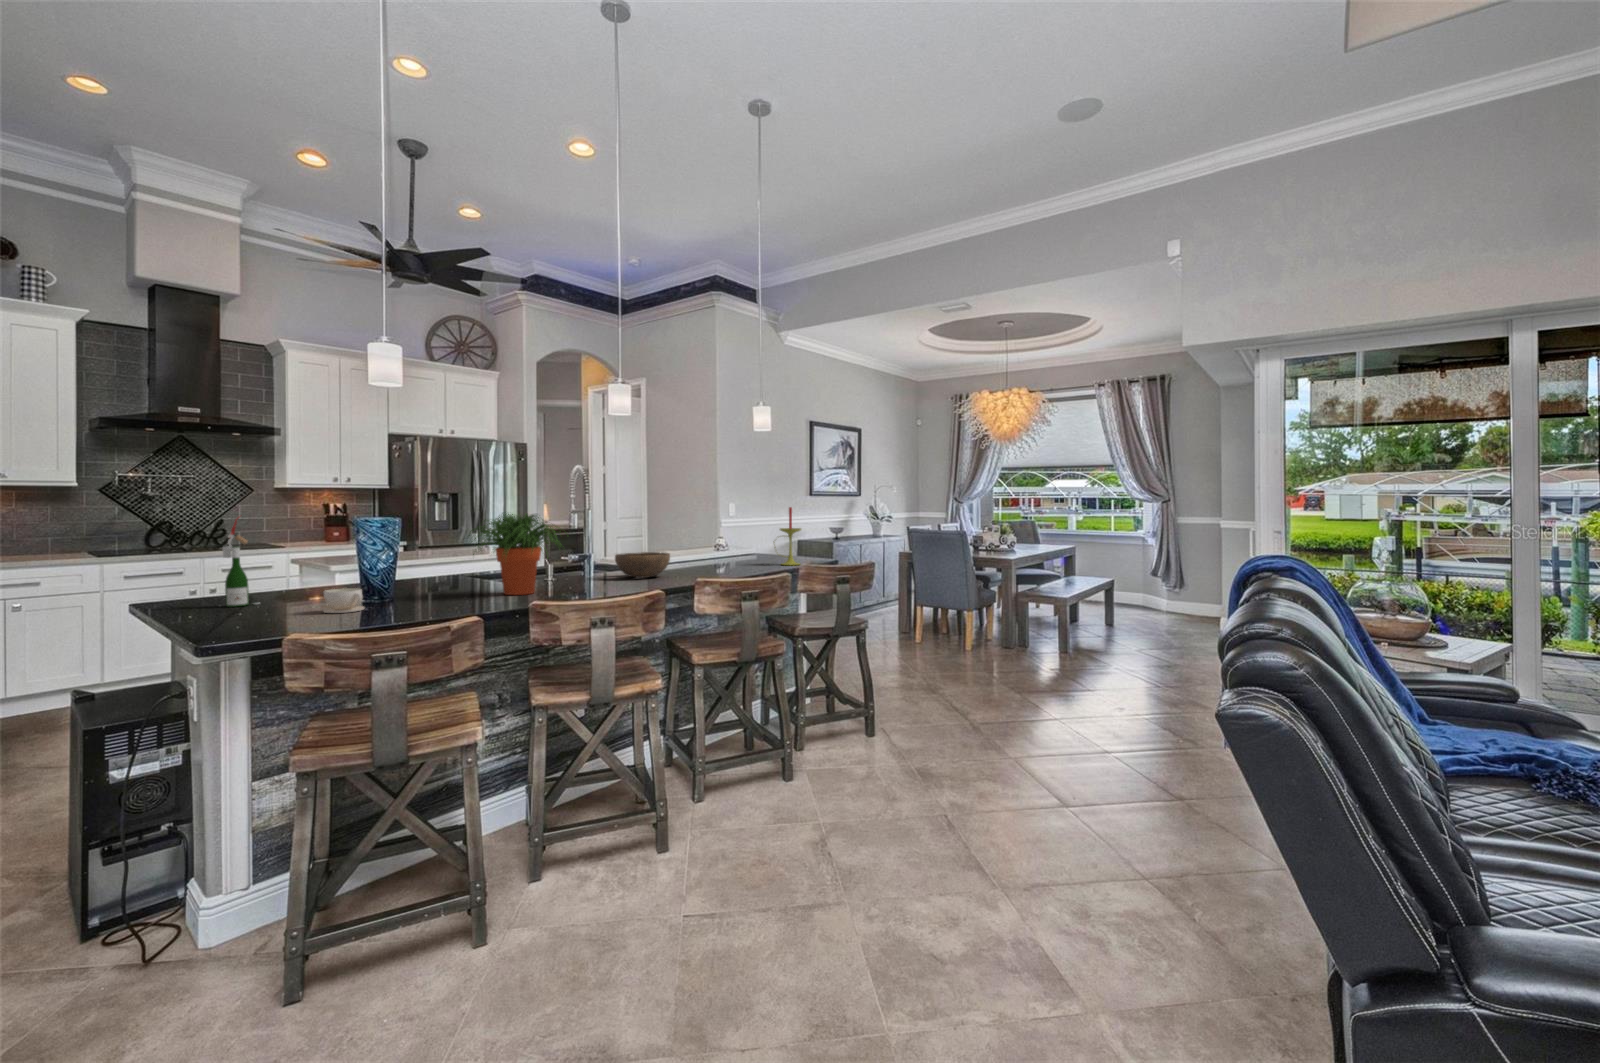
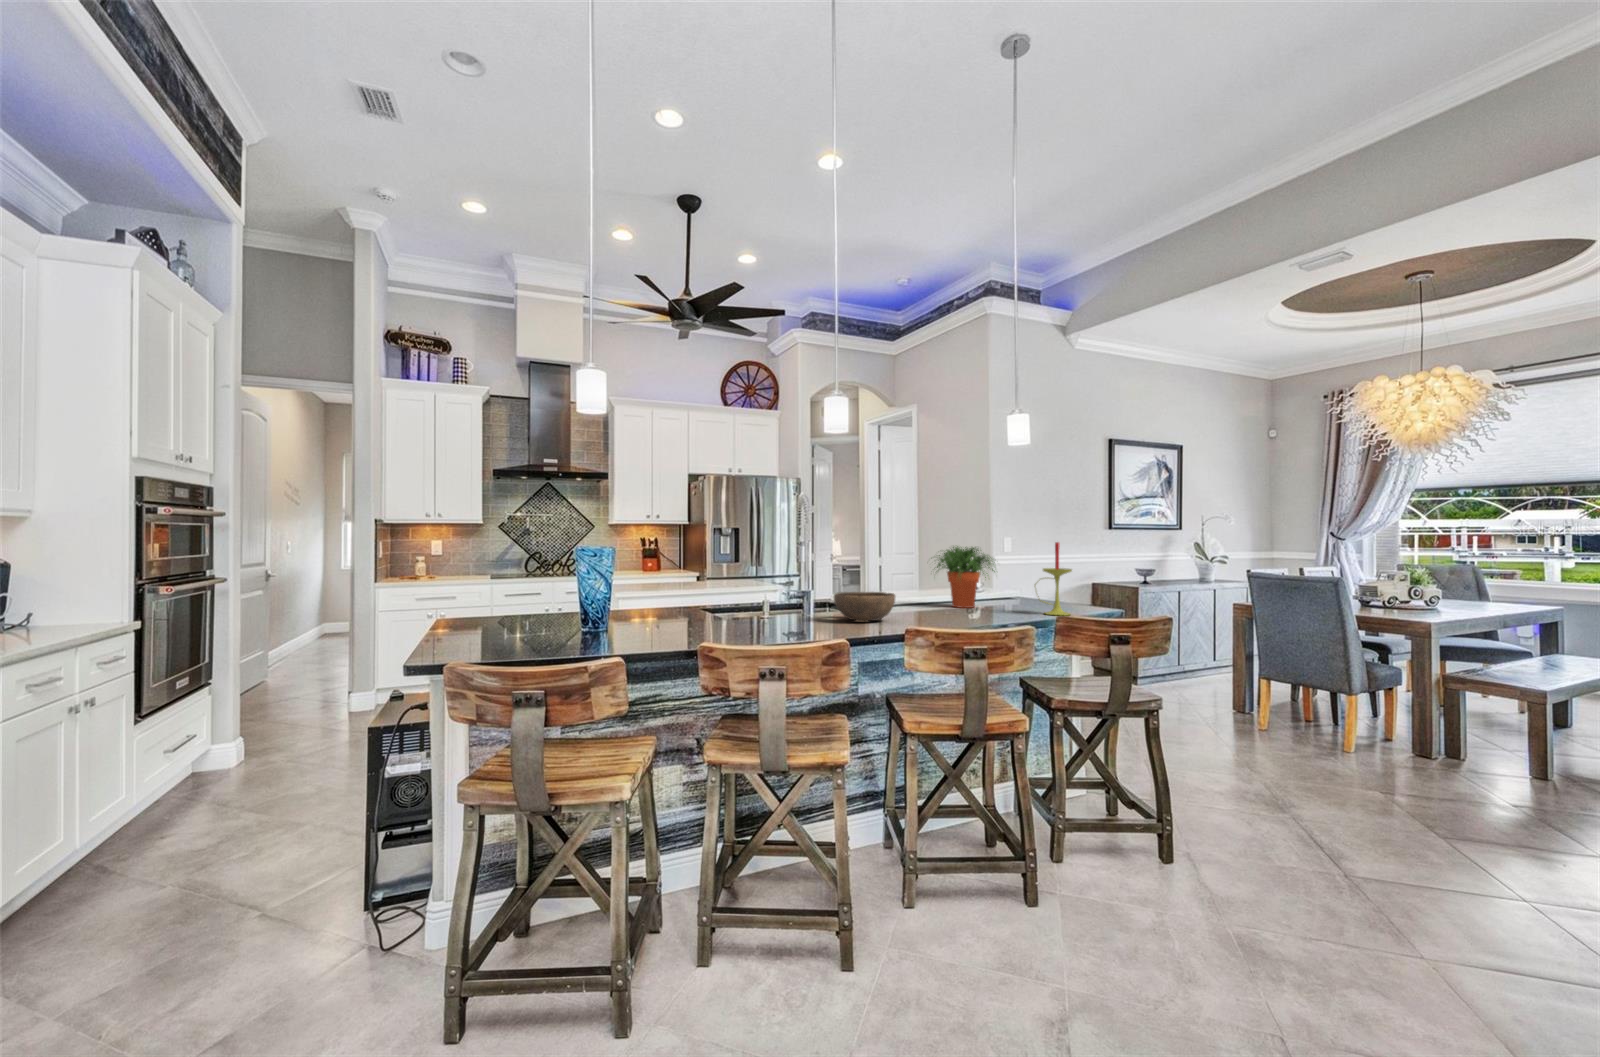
potted plant: present [471,514,566,595] -> present [937,546,995,608]
wine bottle: present [223,517,249,607] -> none [480,544,507,627]
coffee cup: present [323,588,364,613] -> none [529,617,565,642]

